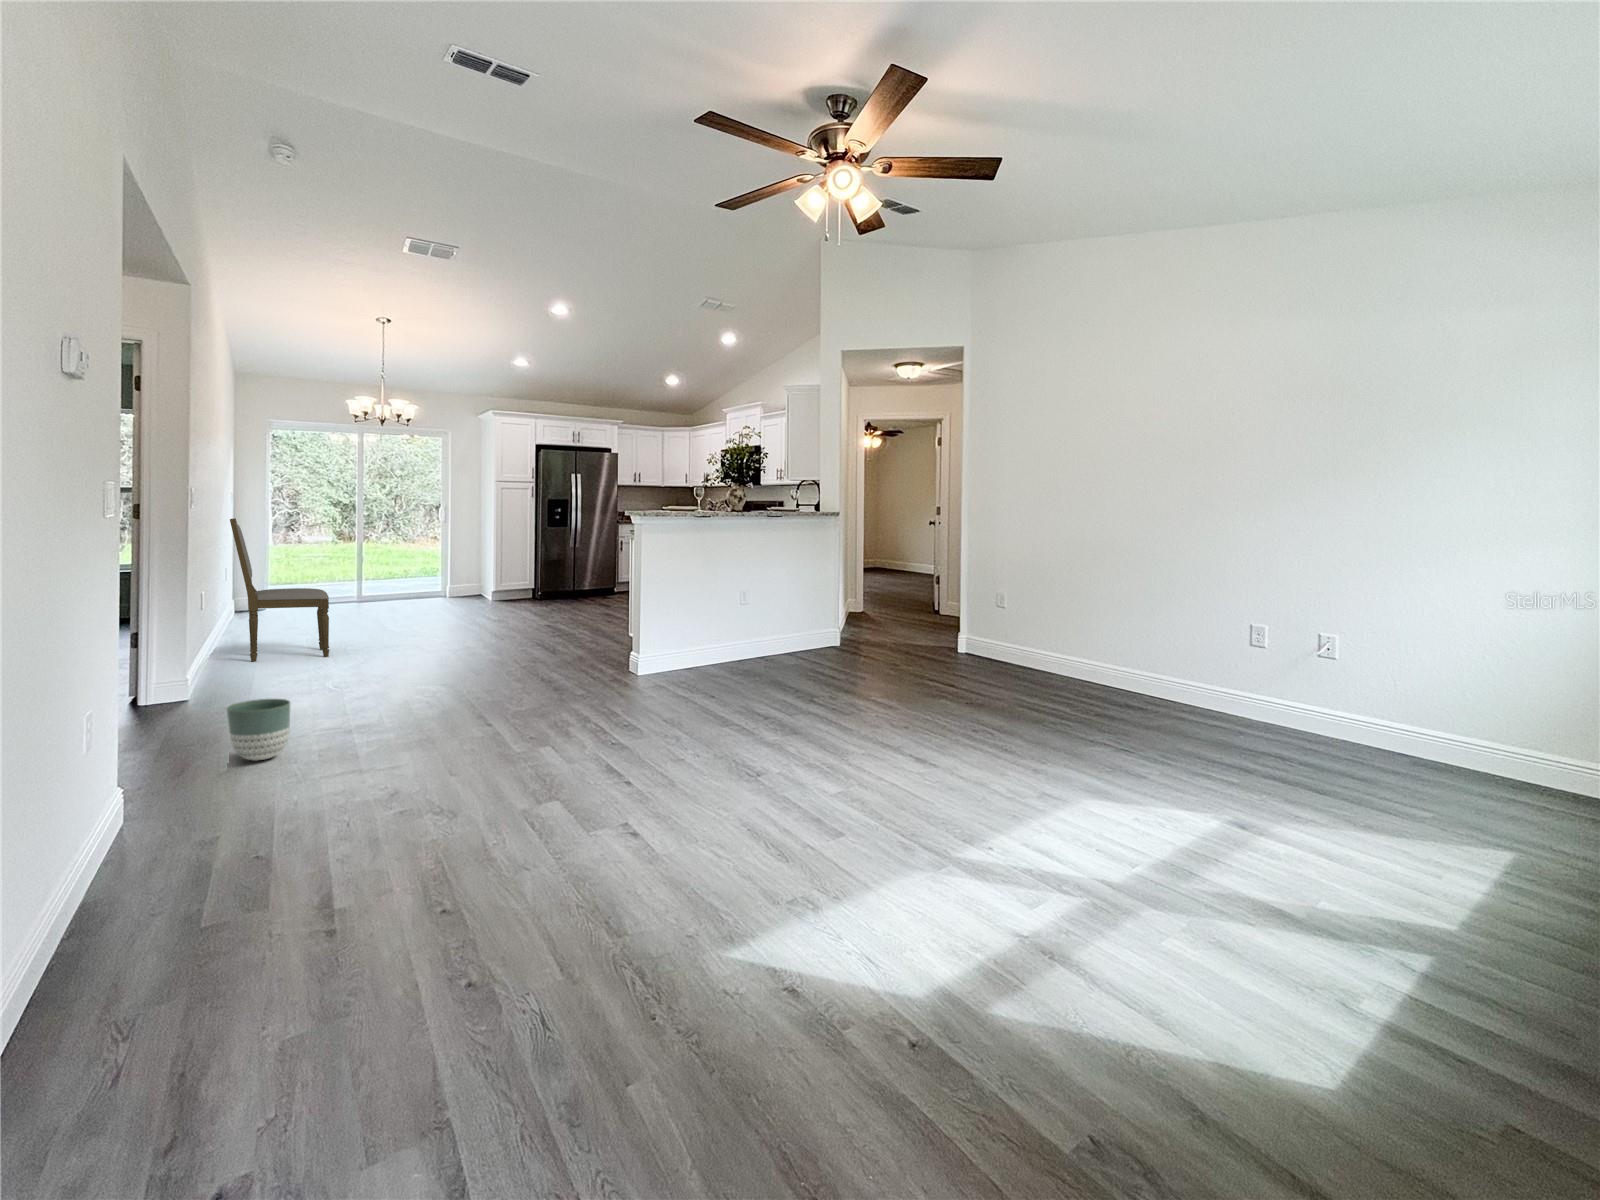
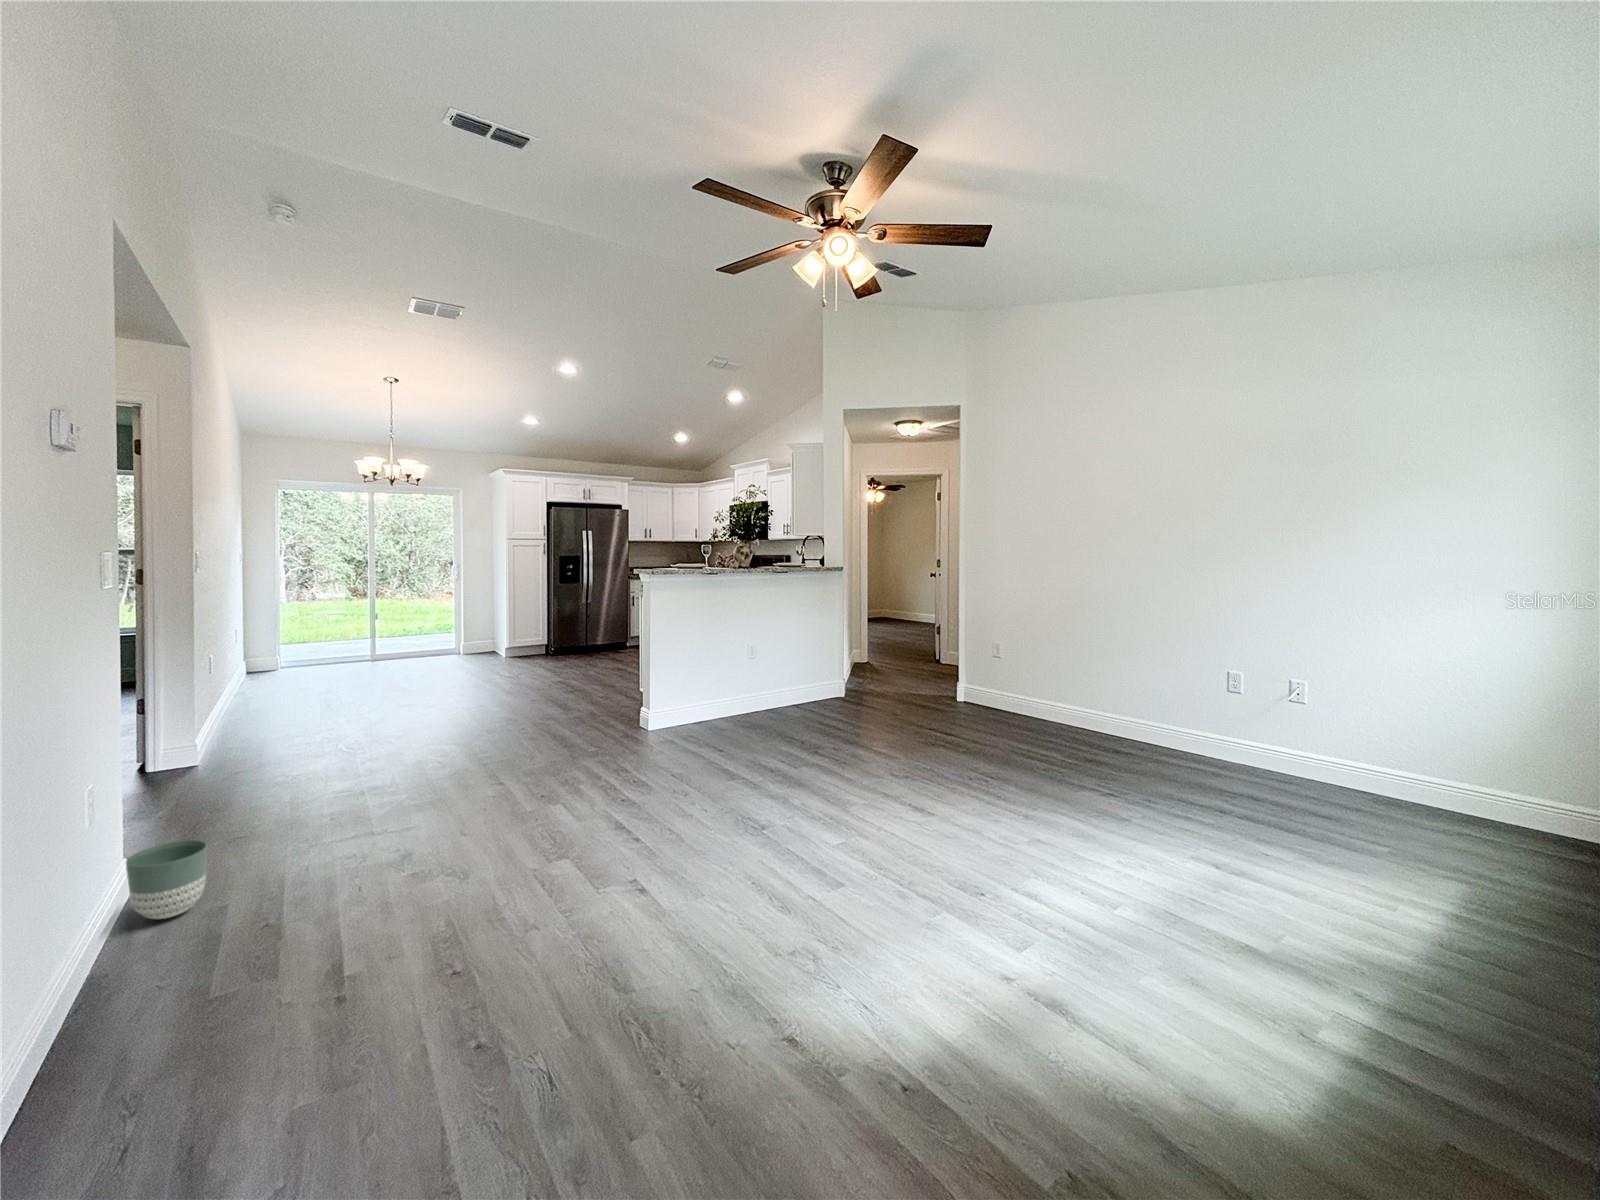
dining chair: present [230,518,329,662] -> none [210,595,315,744]

